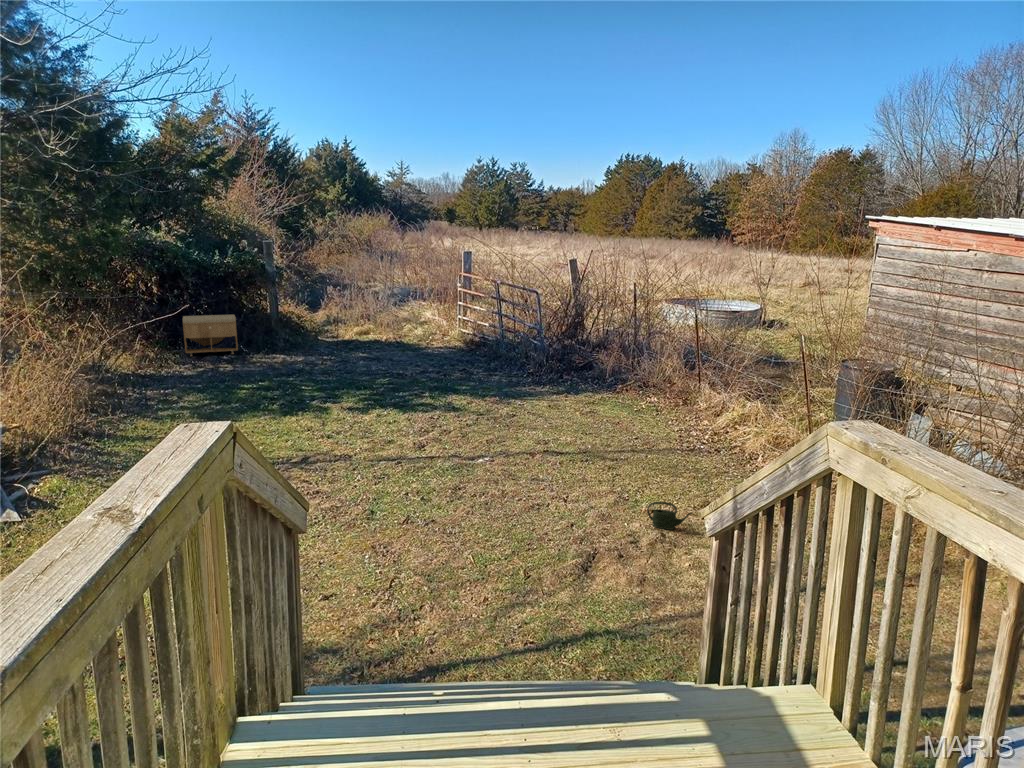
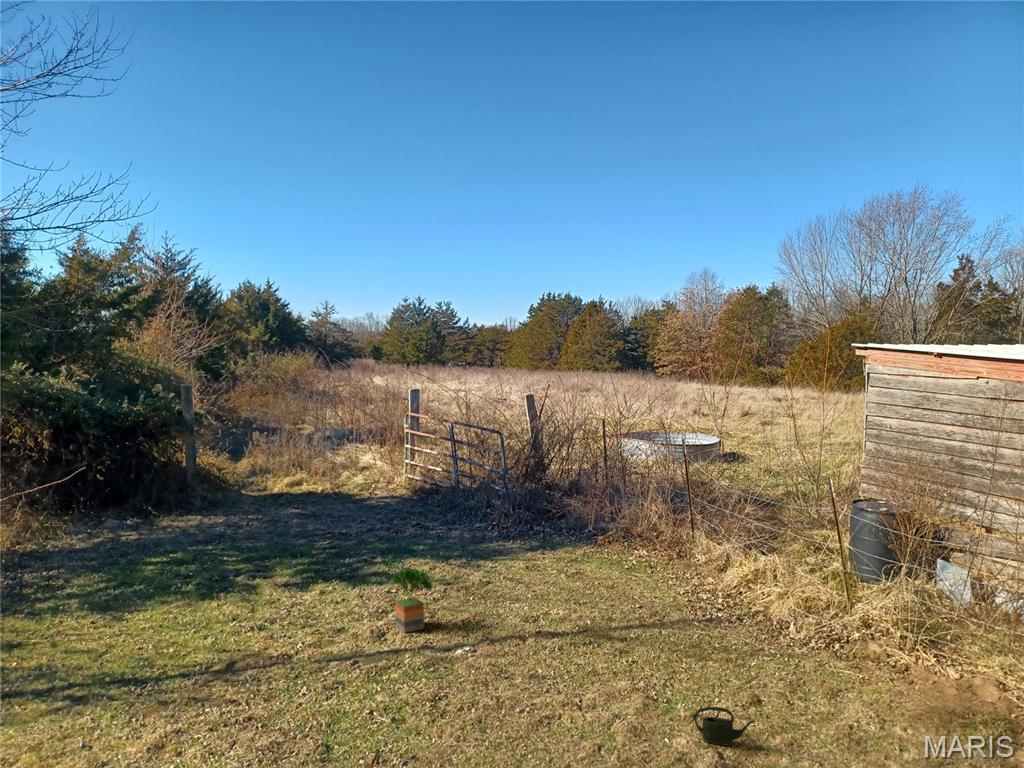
storage bench: present [183,315,238,356] -> none [77,470,144,523]
potted tree: none [428,396,463,446] -> present [391,568,433,633]

